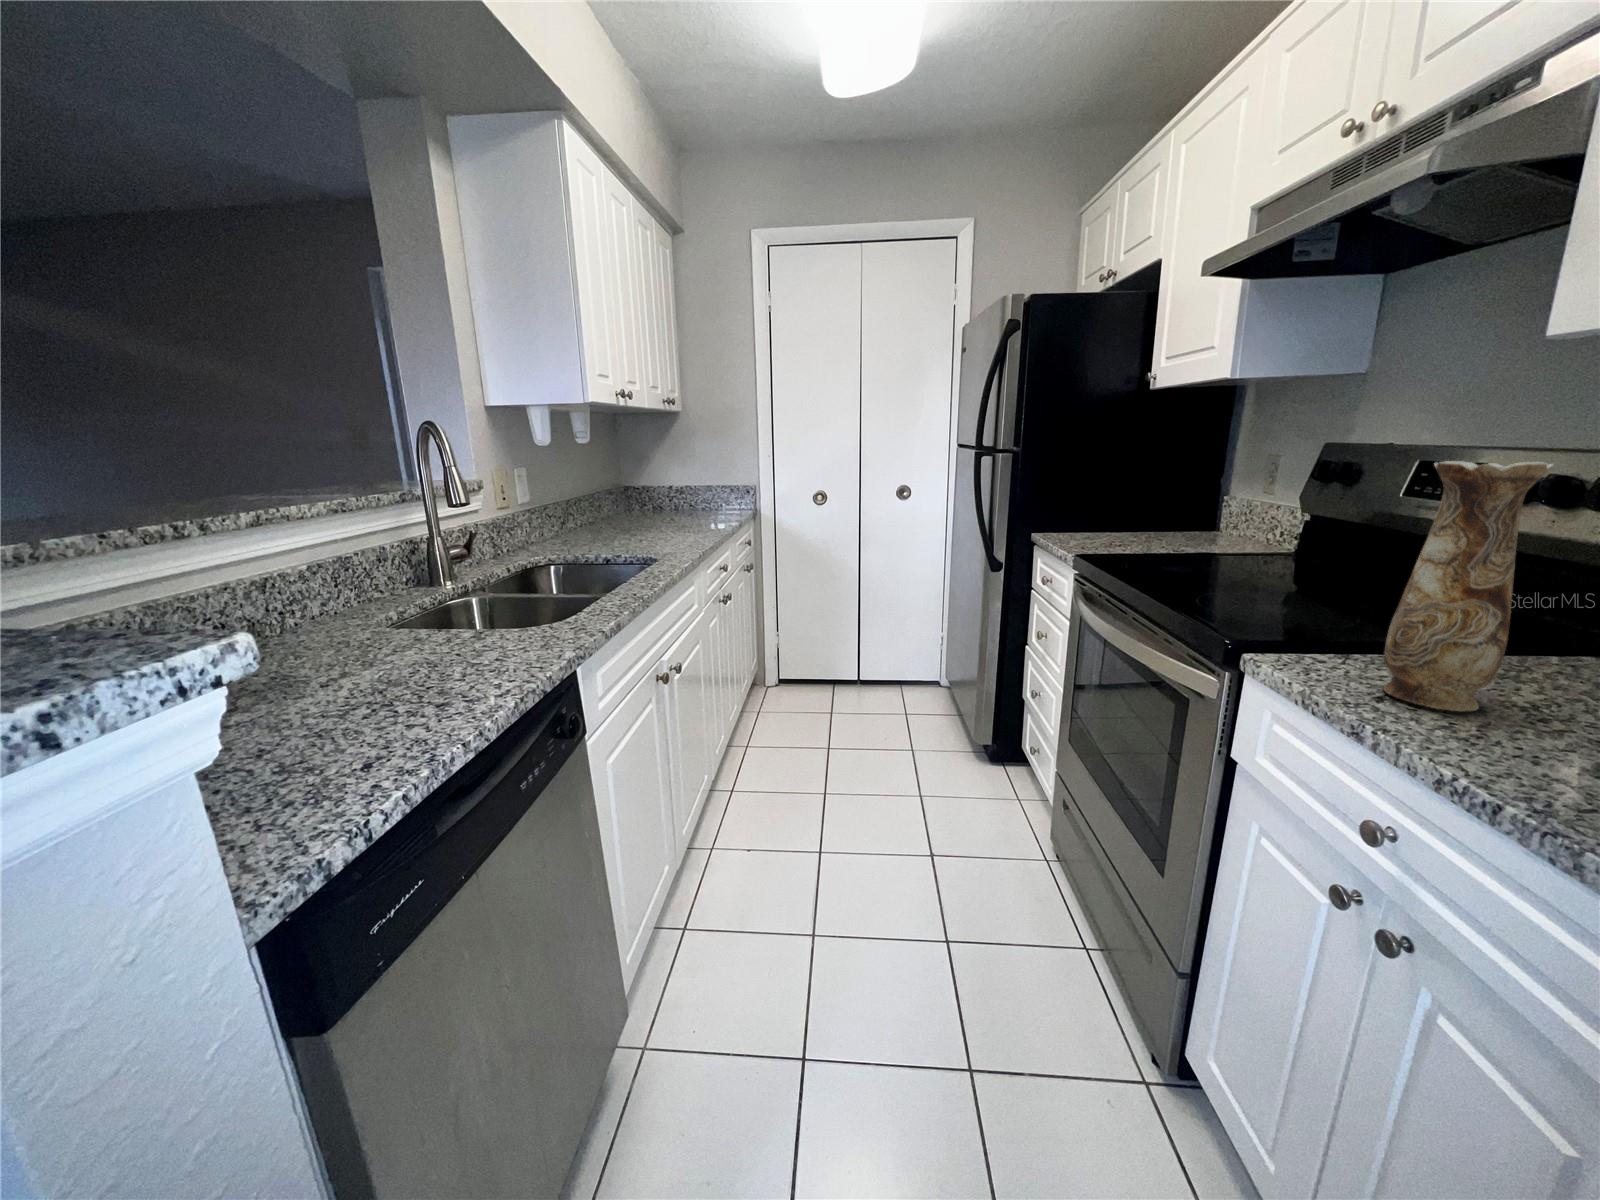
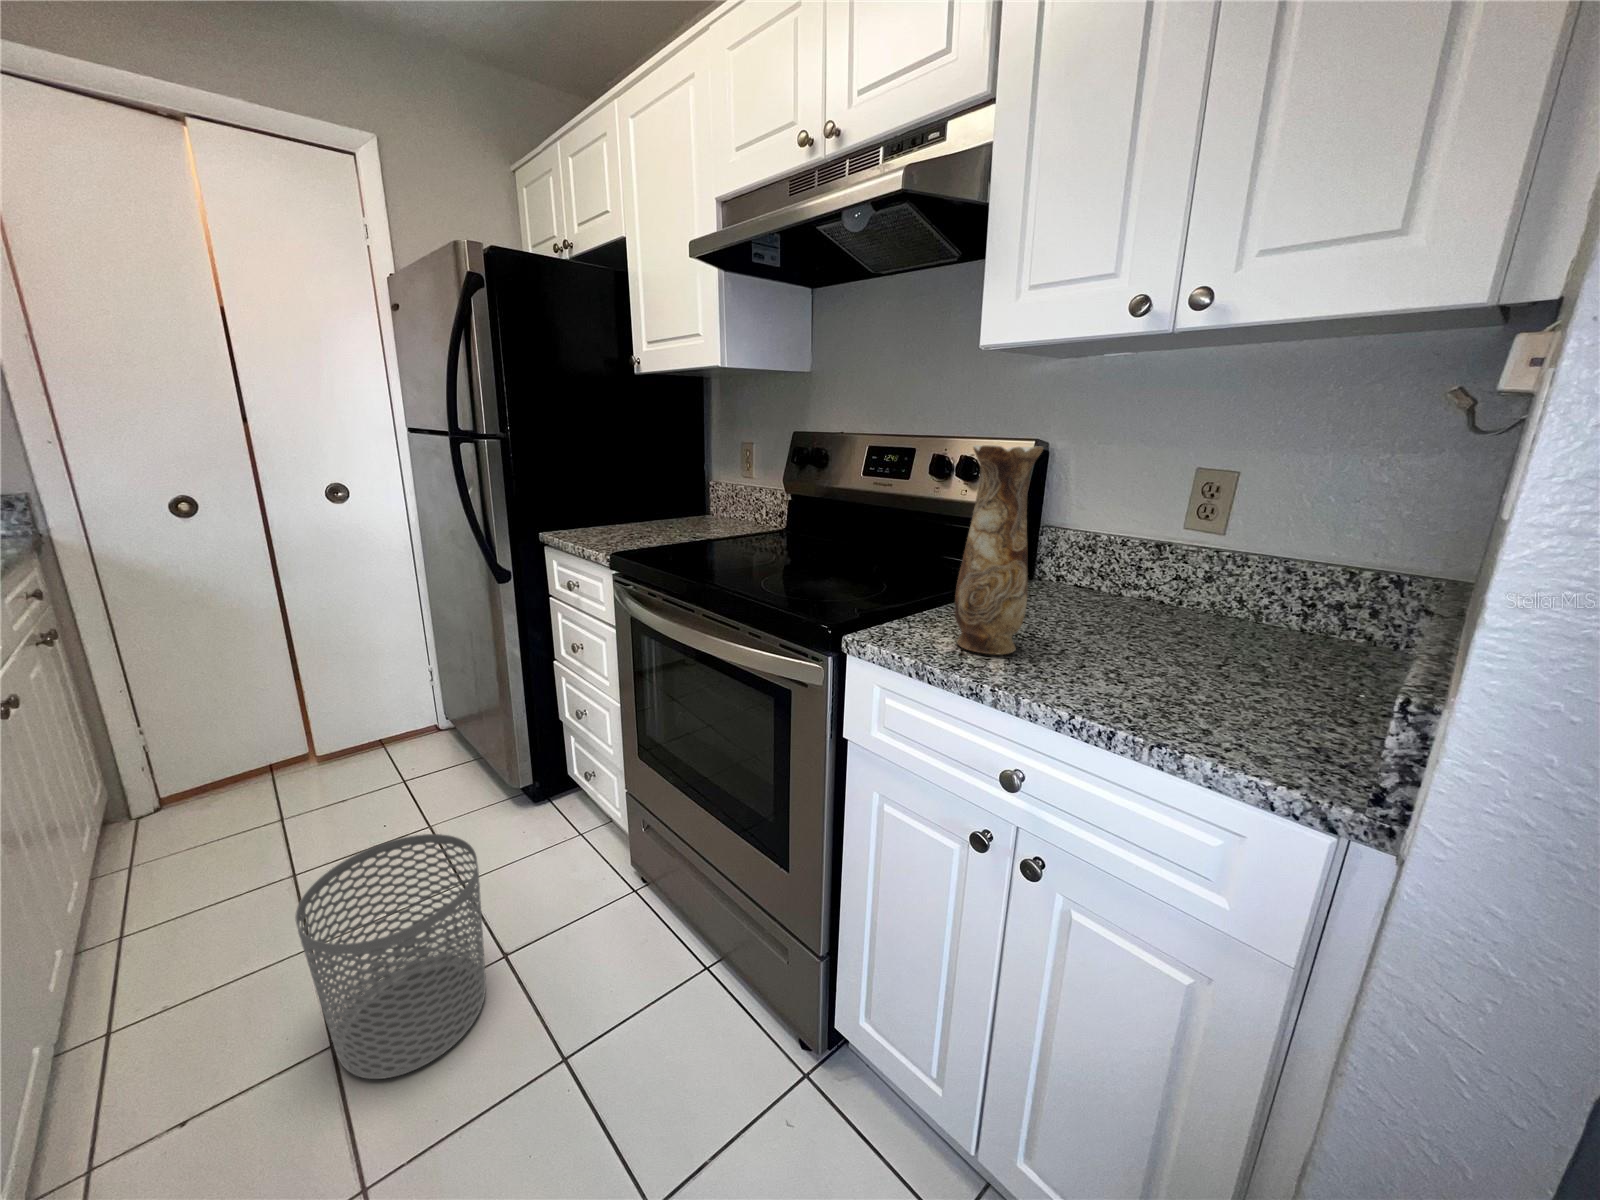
waste bin: none [824,733,925,885] -> present [295,834,486,1079]

